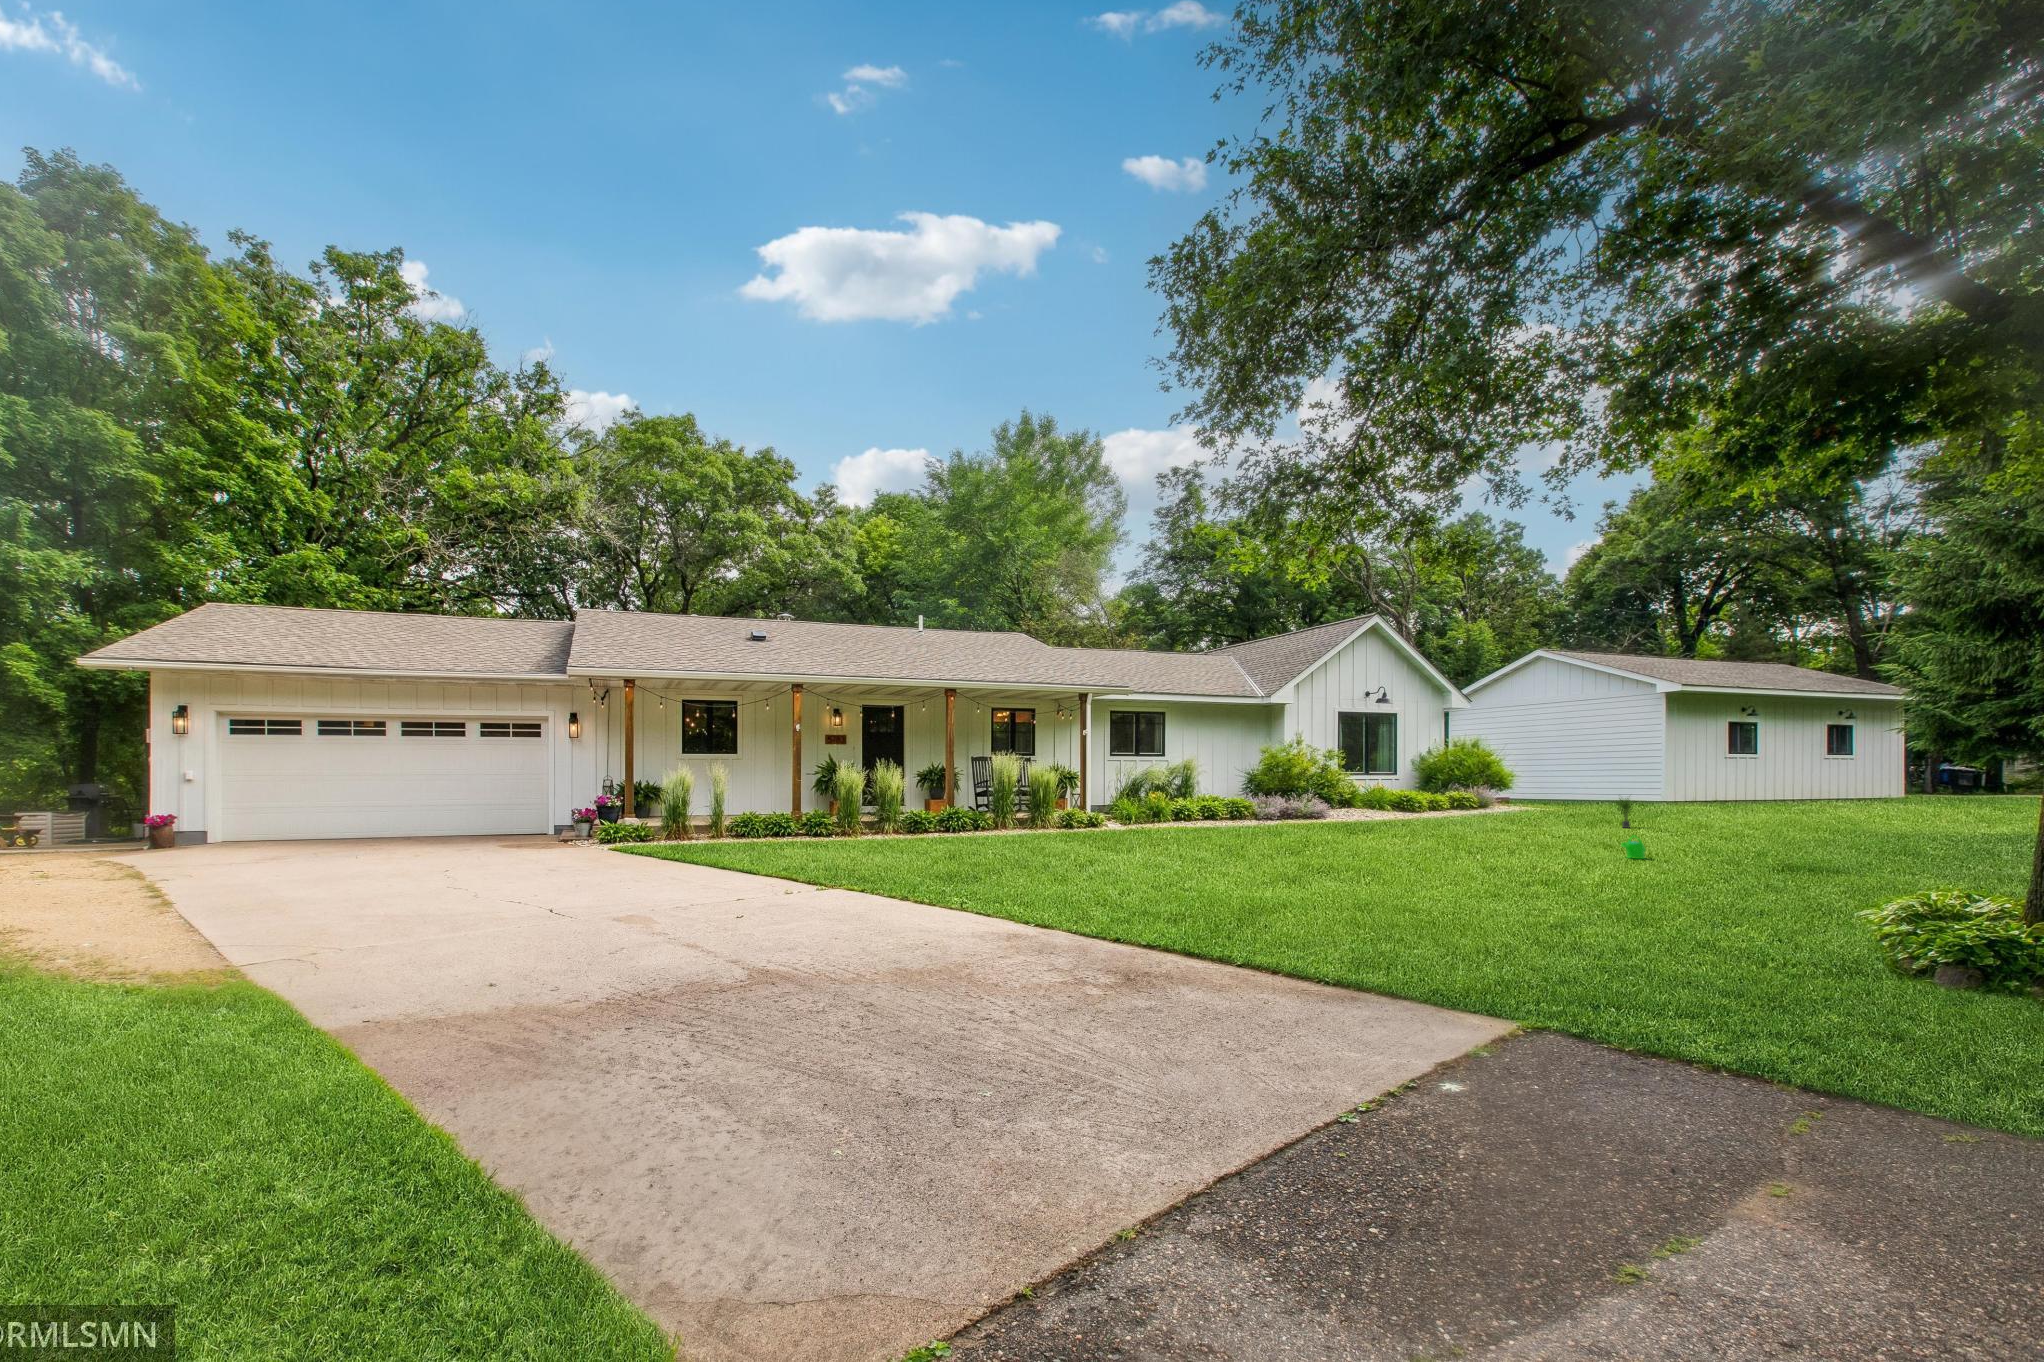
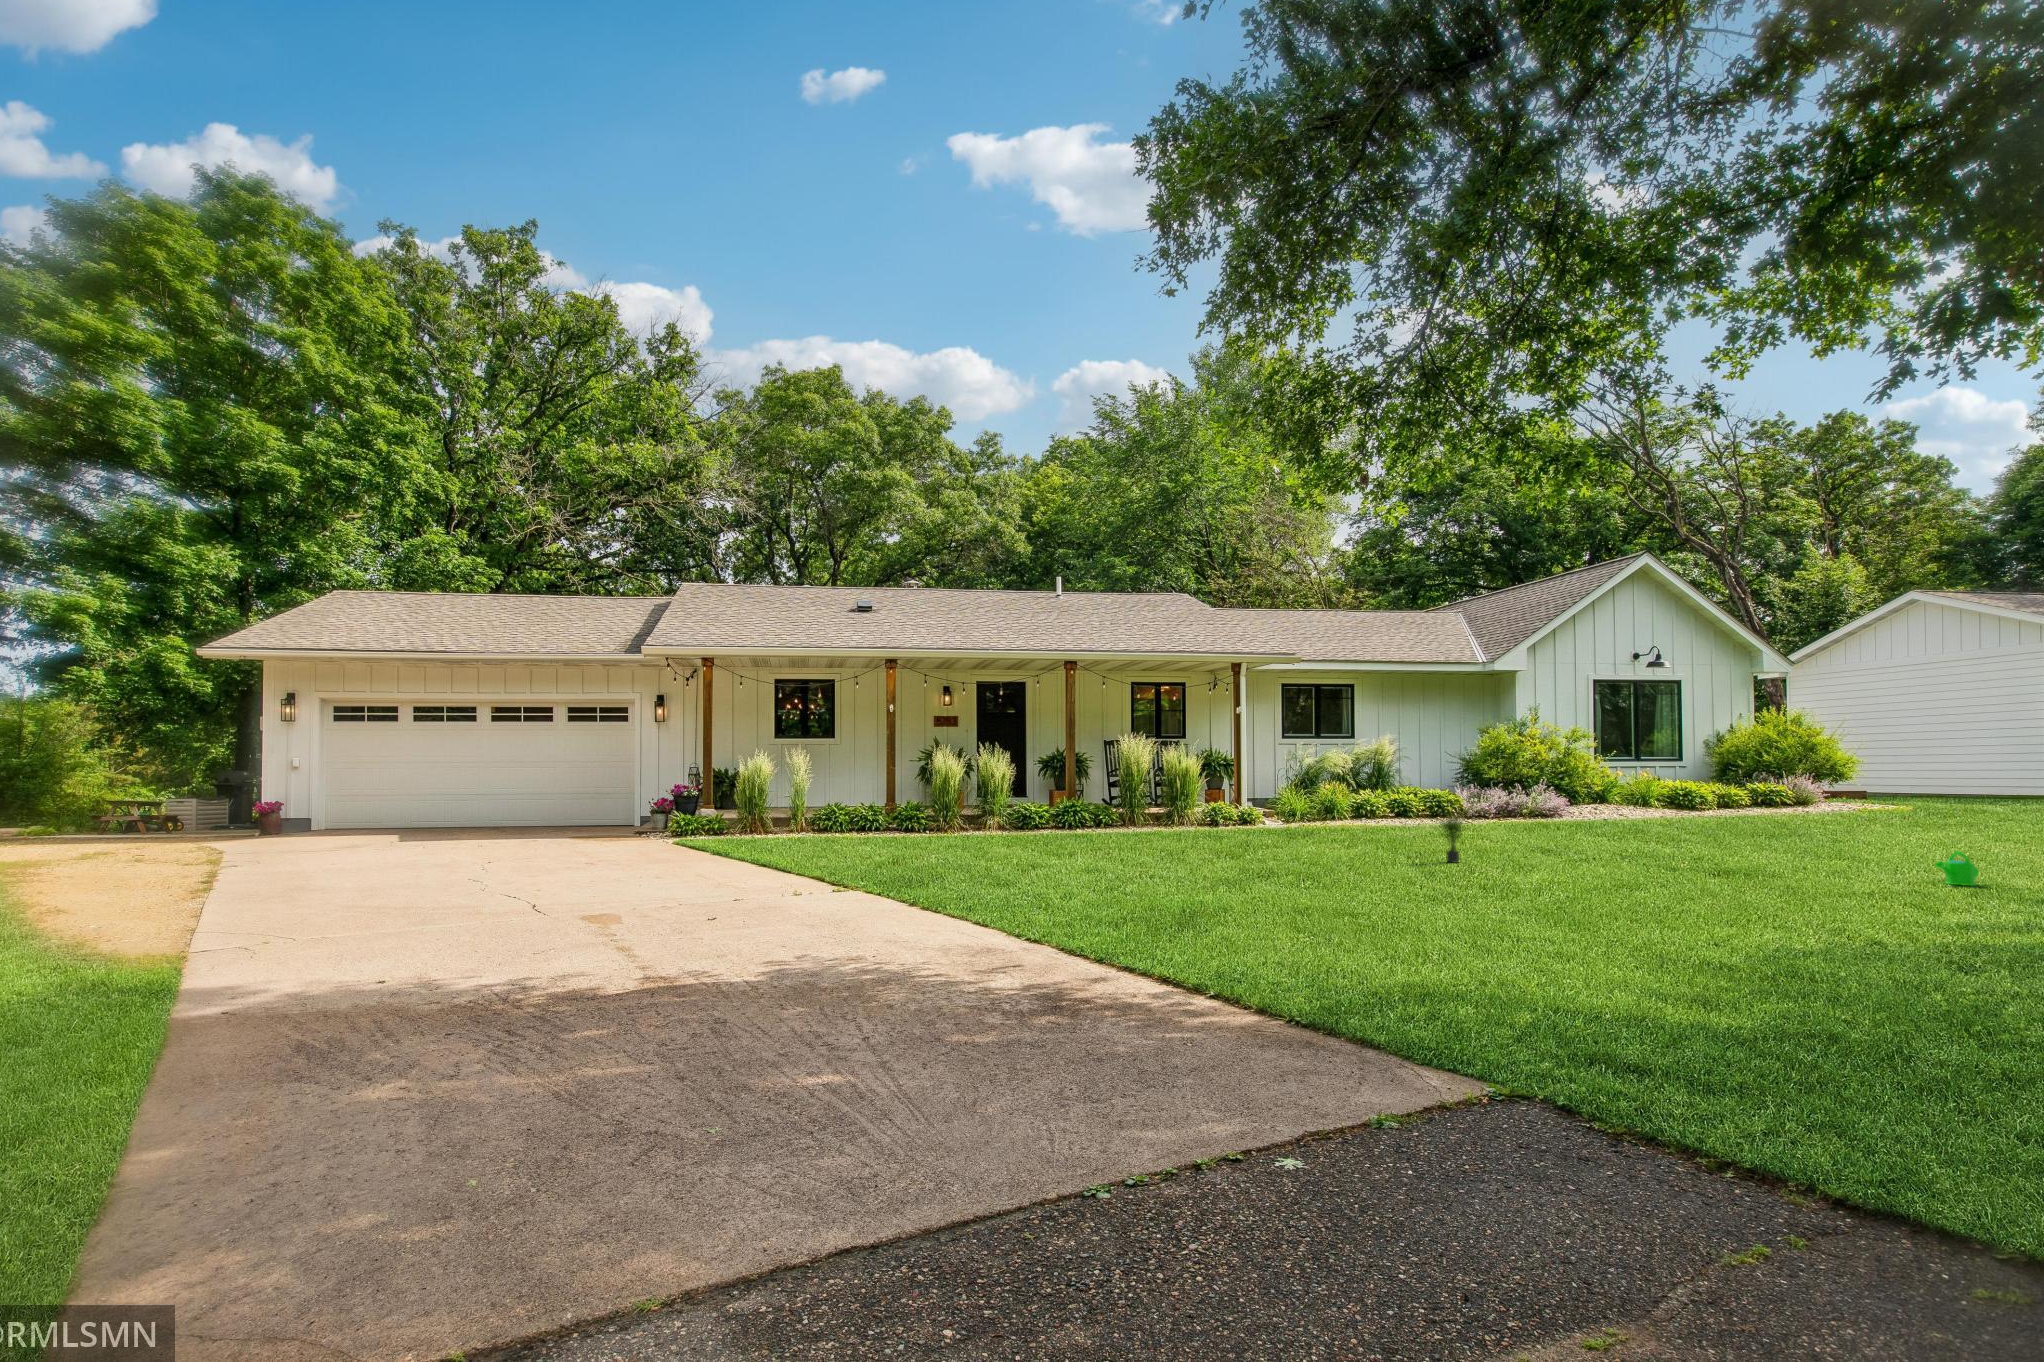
potted plant: present [1617,798,1634,828] -> present [1439,814,1465,863]

